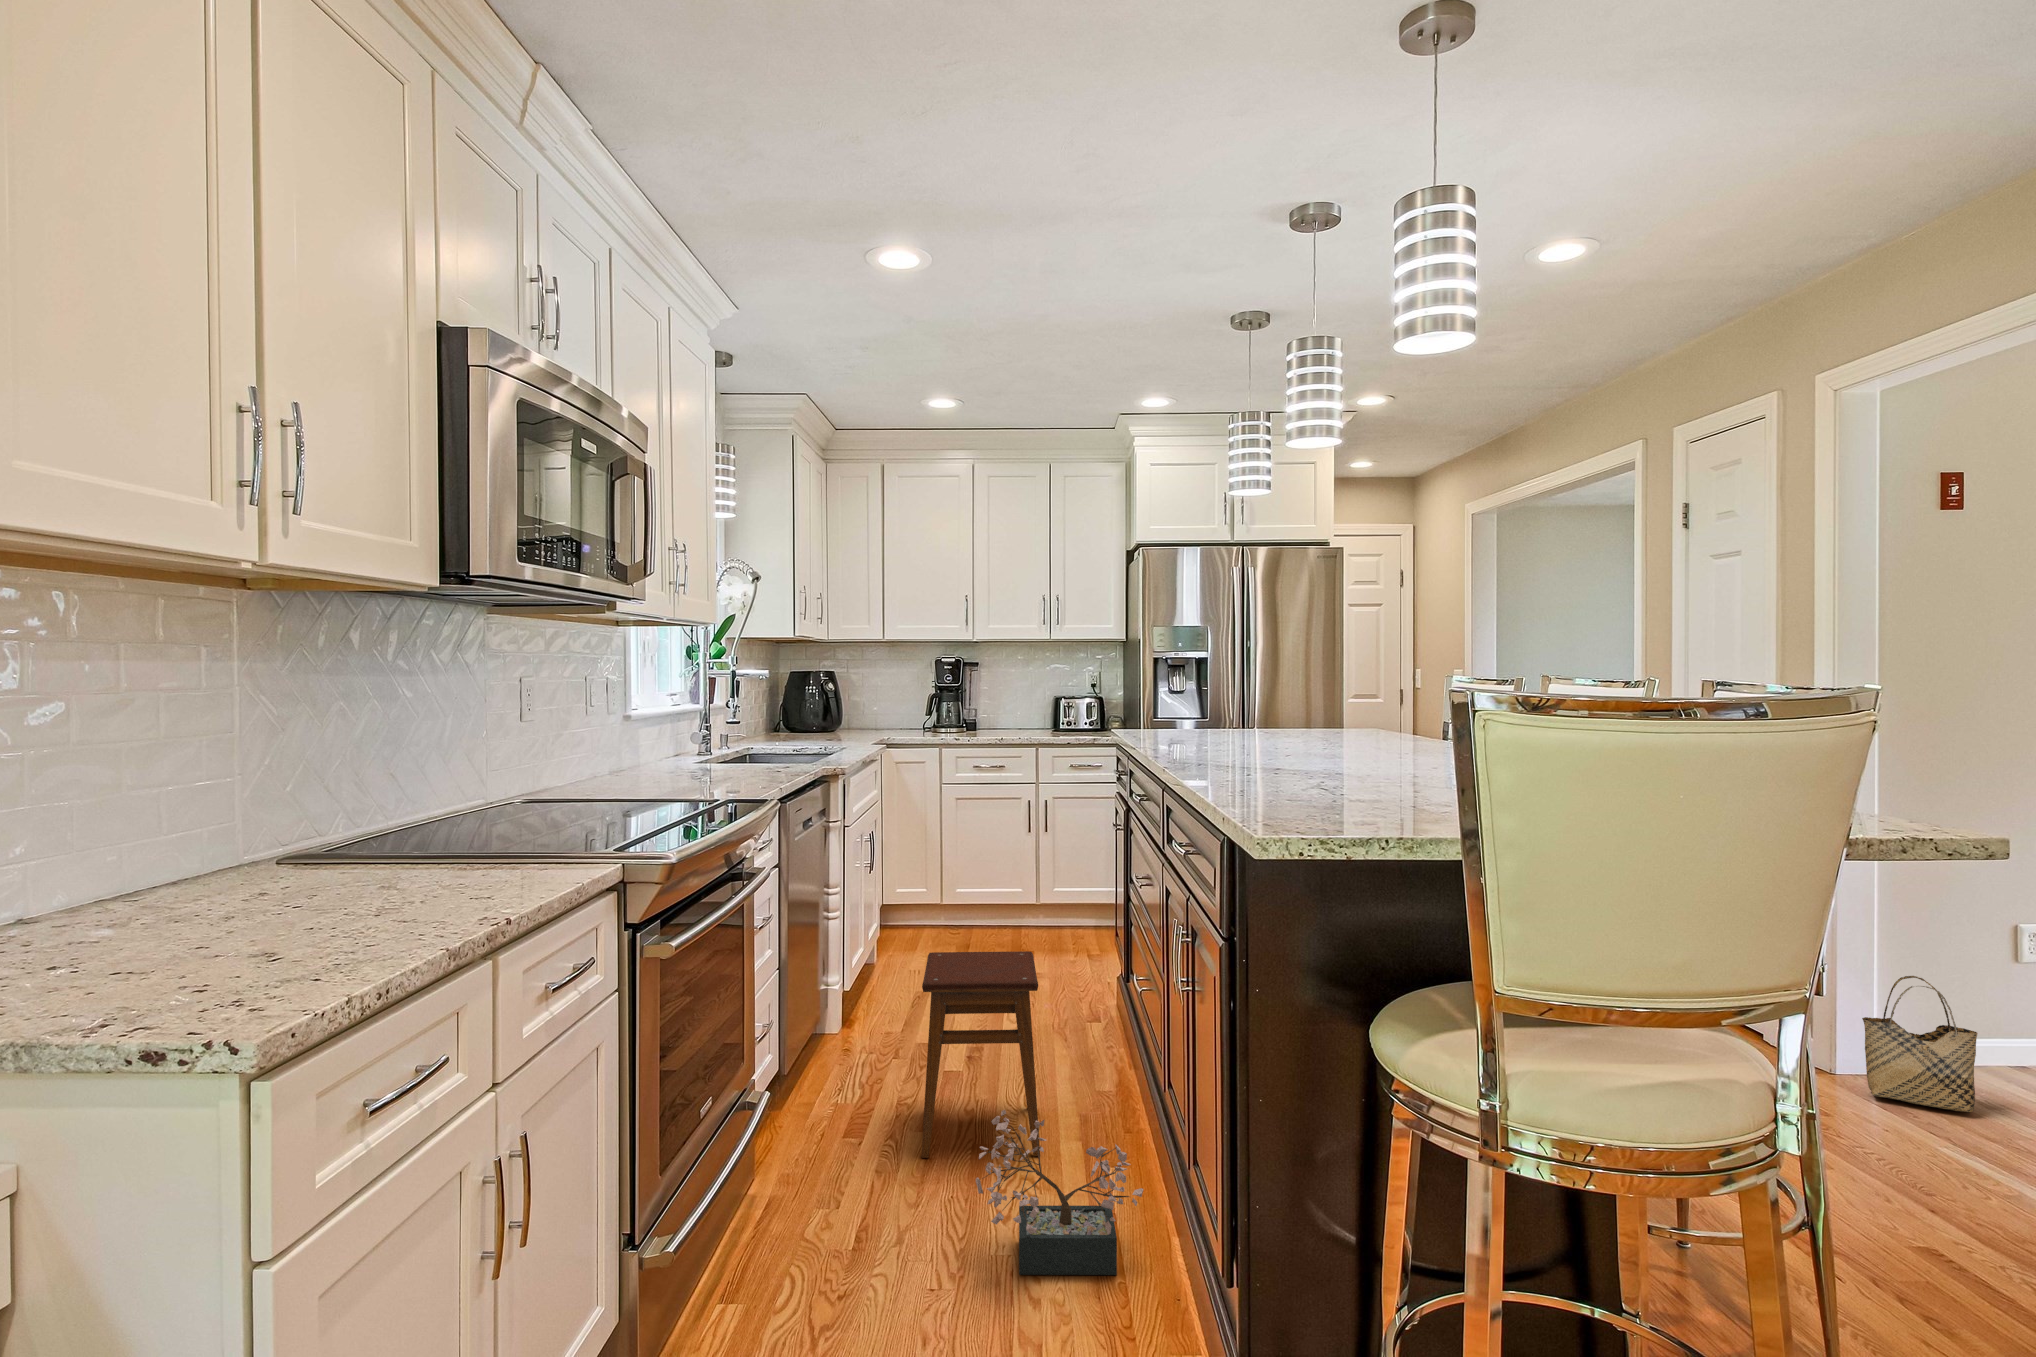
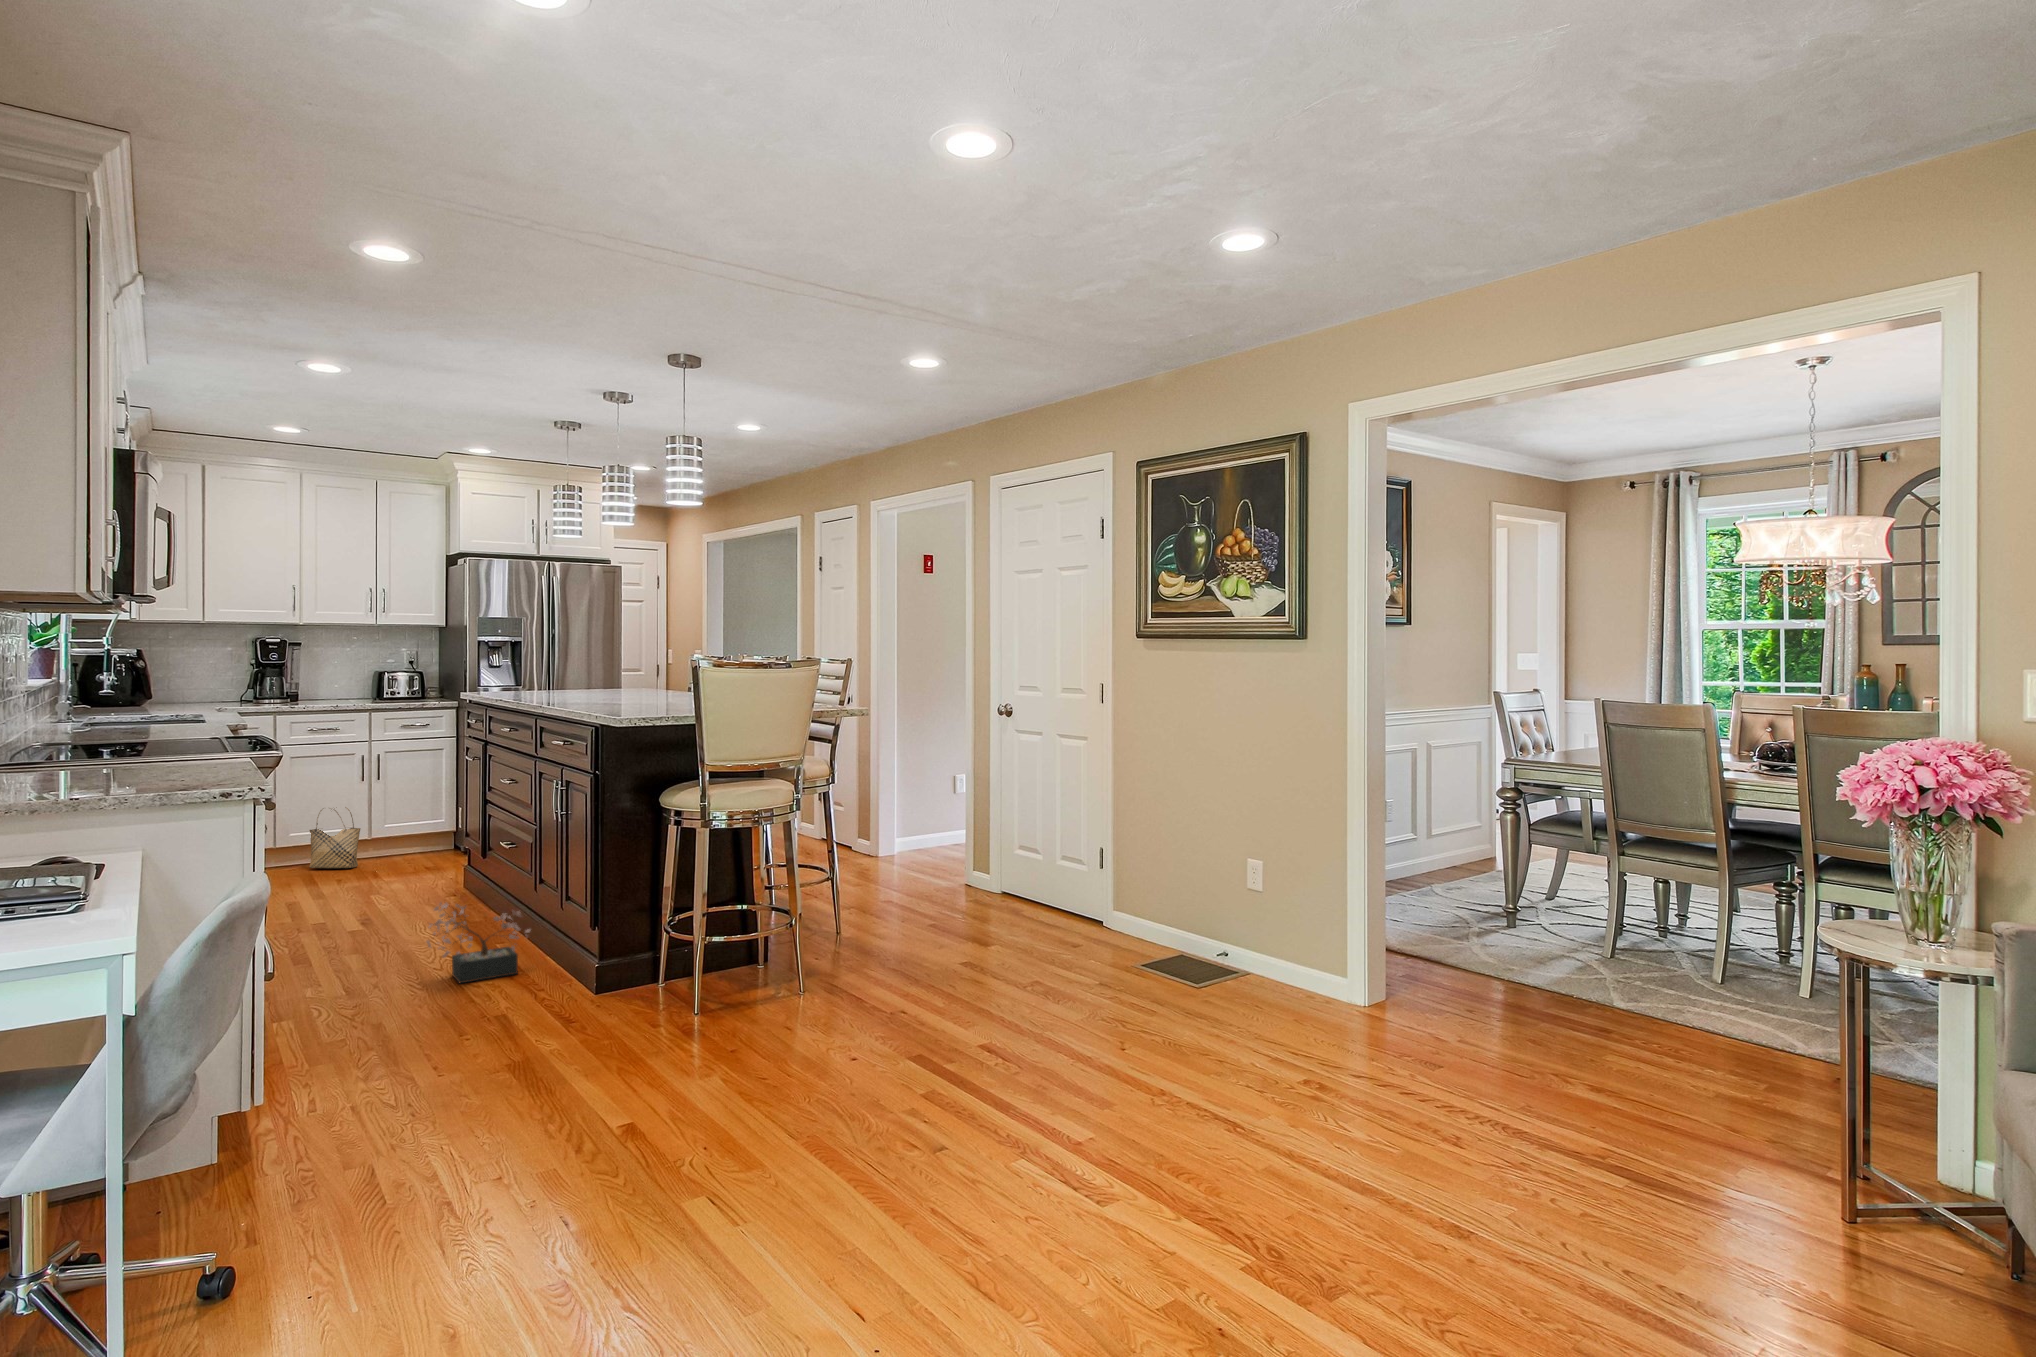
stool: present [921,951,1040,1158] -> none [348,833,446,963]
woven basket: present [1862,976,1978,1112] -> present [309,808,360,868]

